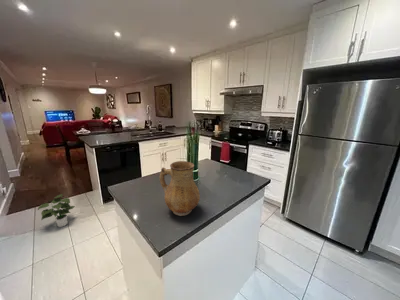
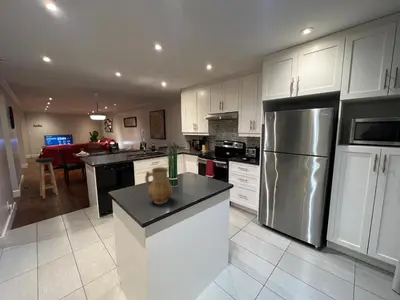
bar stool: none [30,136,59,180] -> present [35,158,58,198]
potted plant: present [38,194,75,227] -> none [44,206,76,236]

